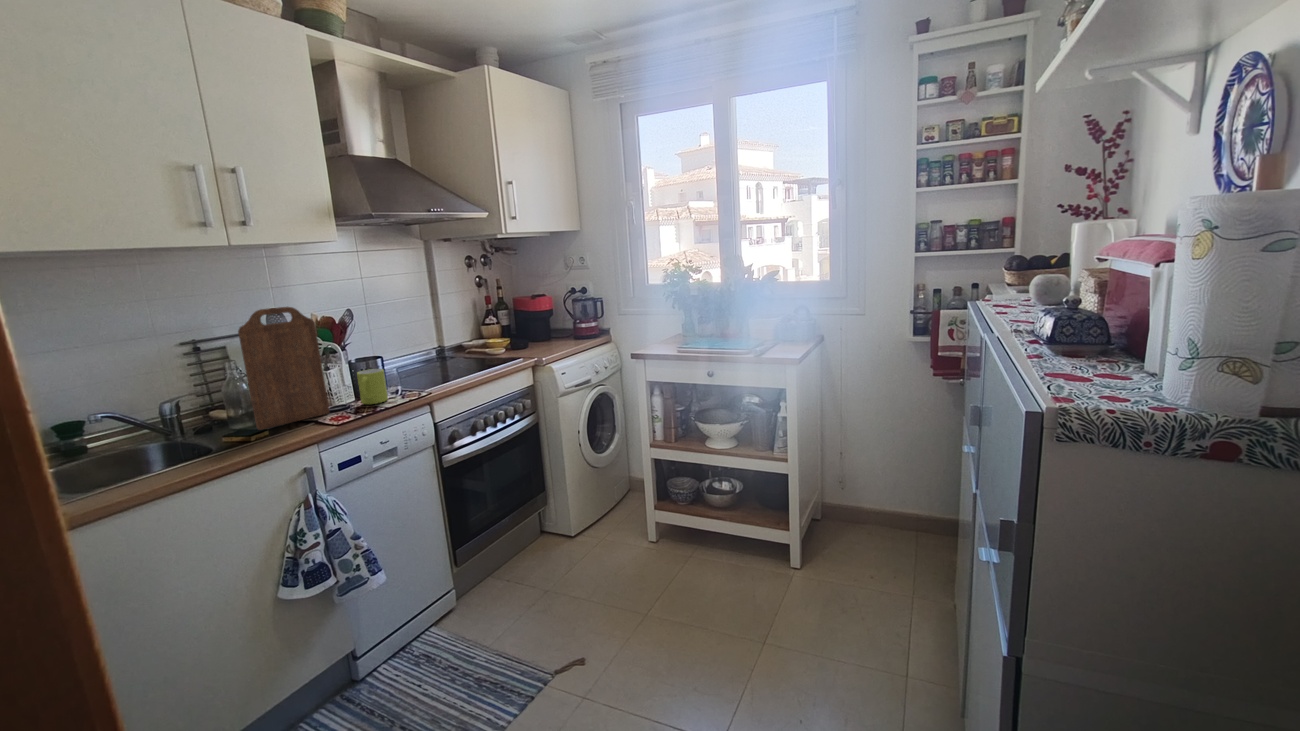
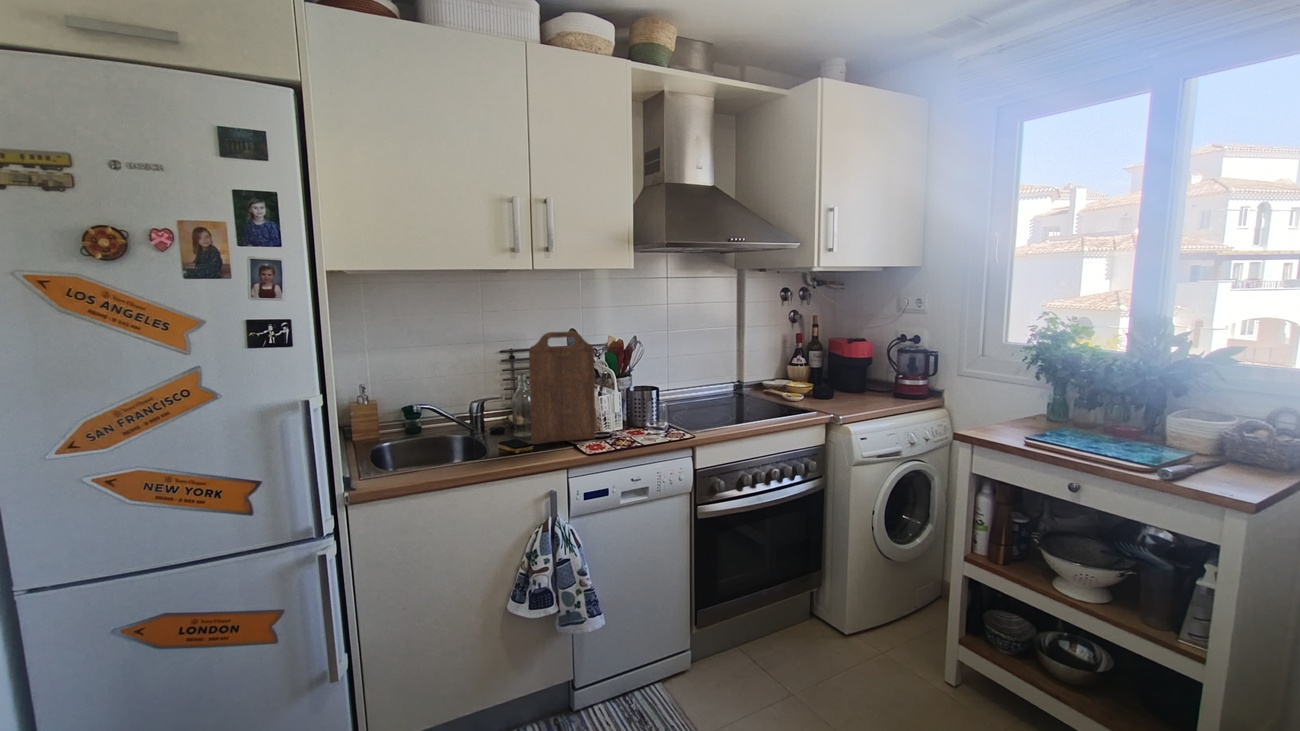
mug: present [357,369,388,404] -> none [622,401,650,438]

